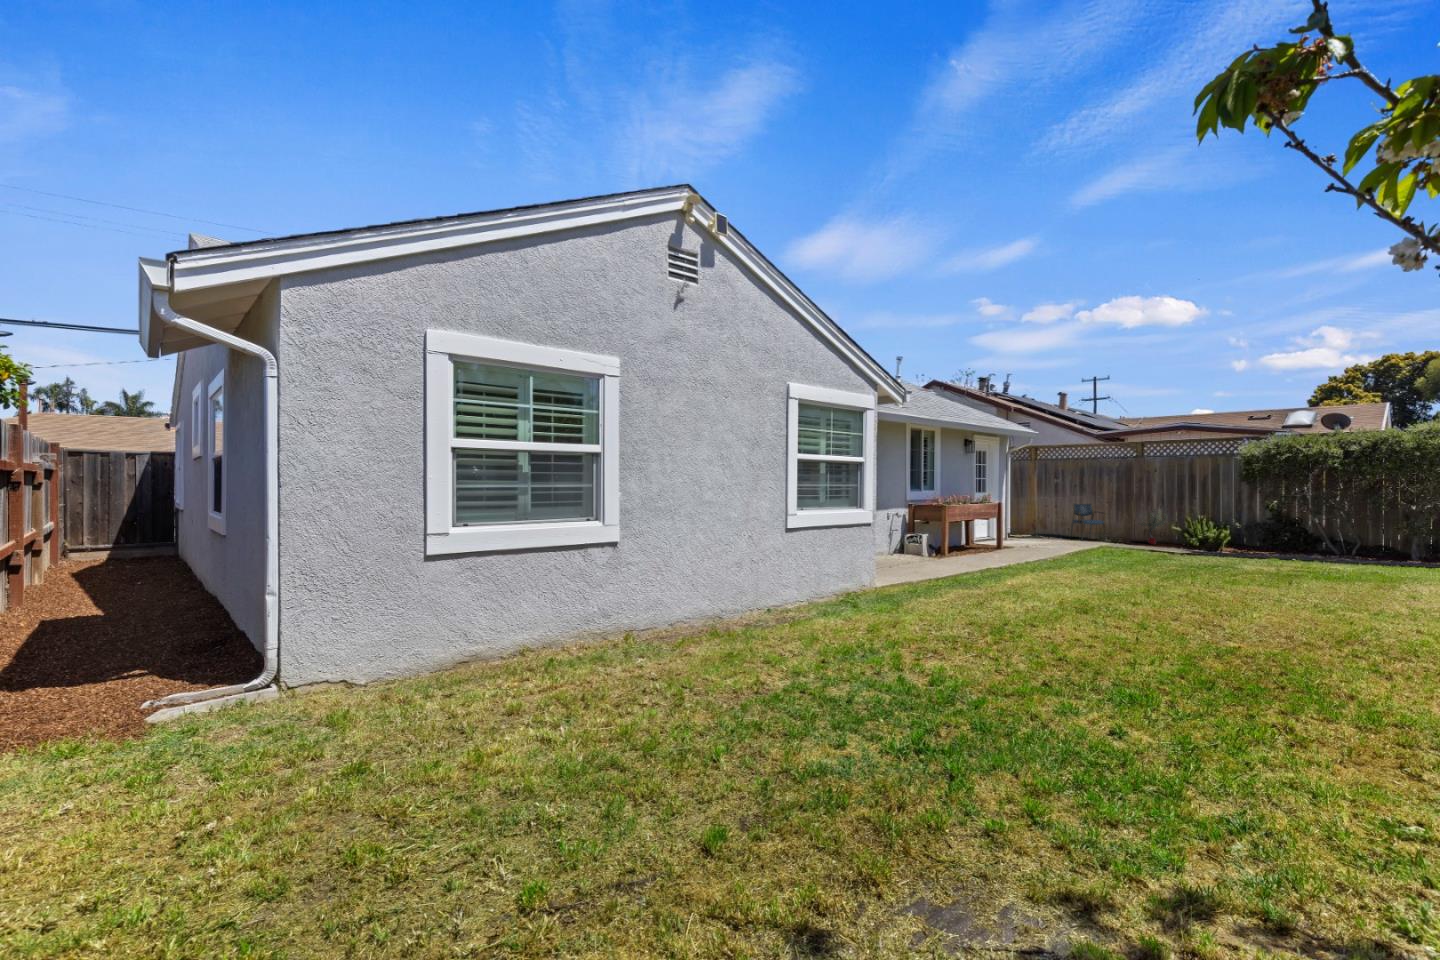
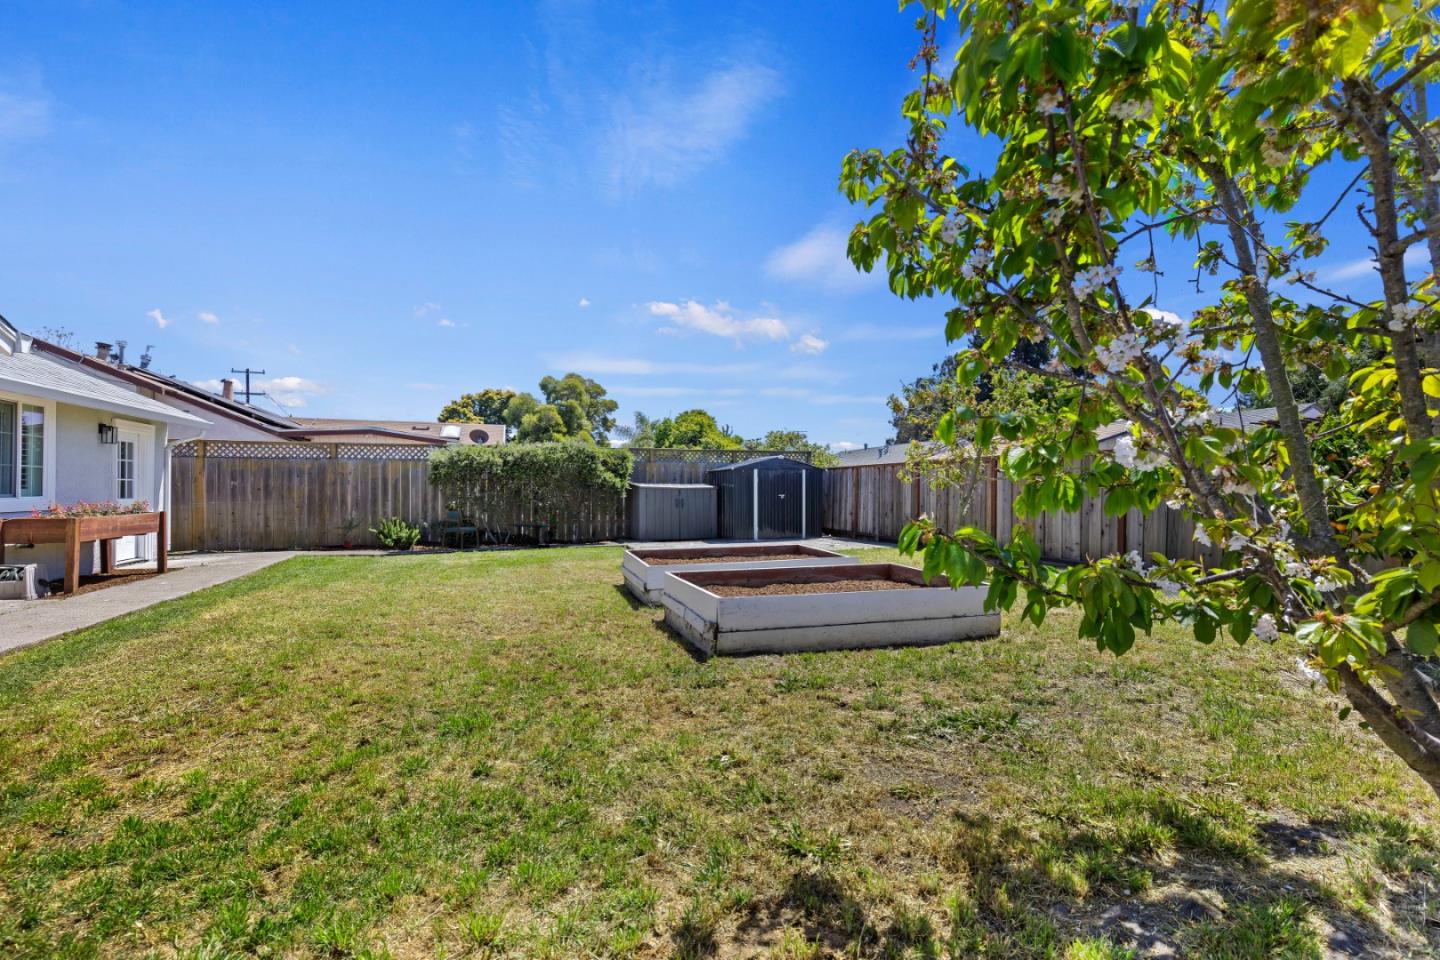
armchair: present [1071,504,1106,540] -> present [442,511,479,548]
side table: none [1356,524,1429,564] -> present [510,518,547,548]

